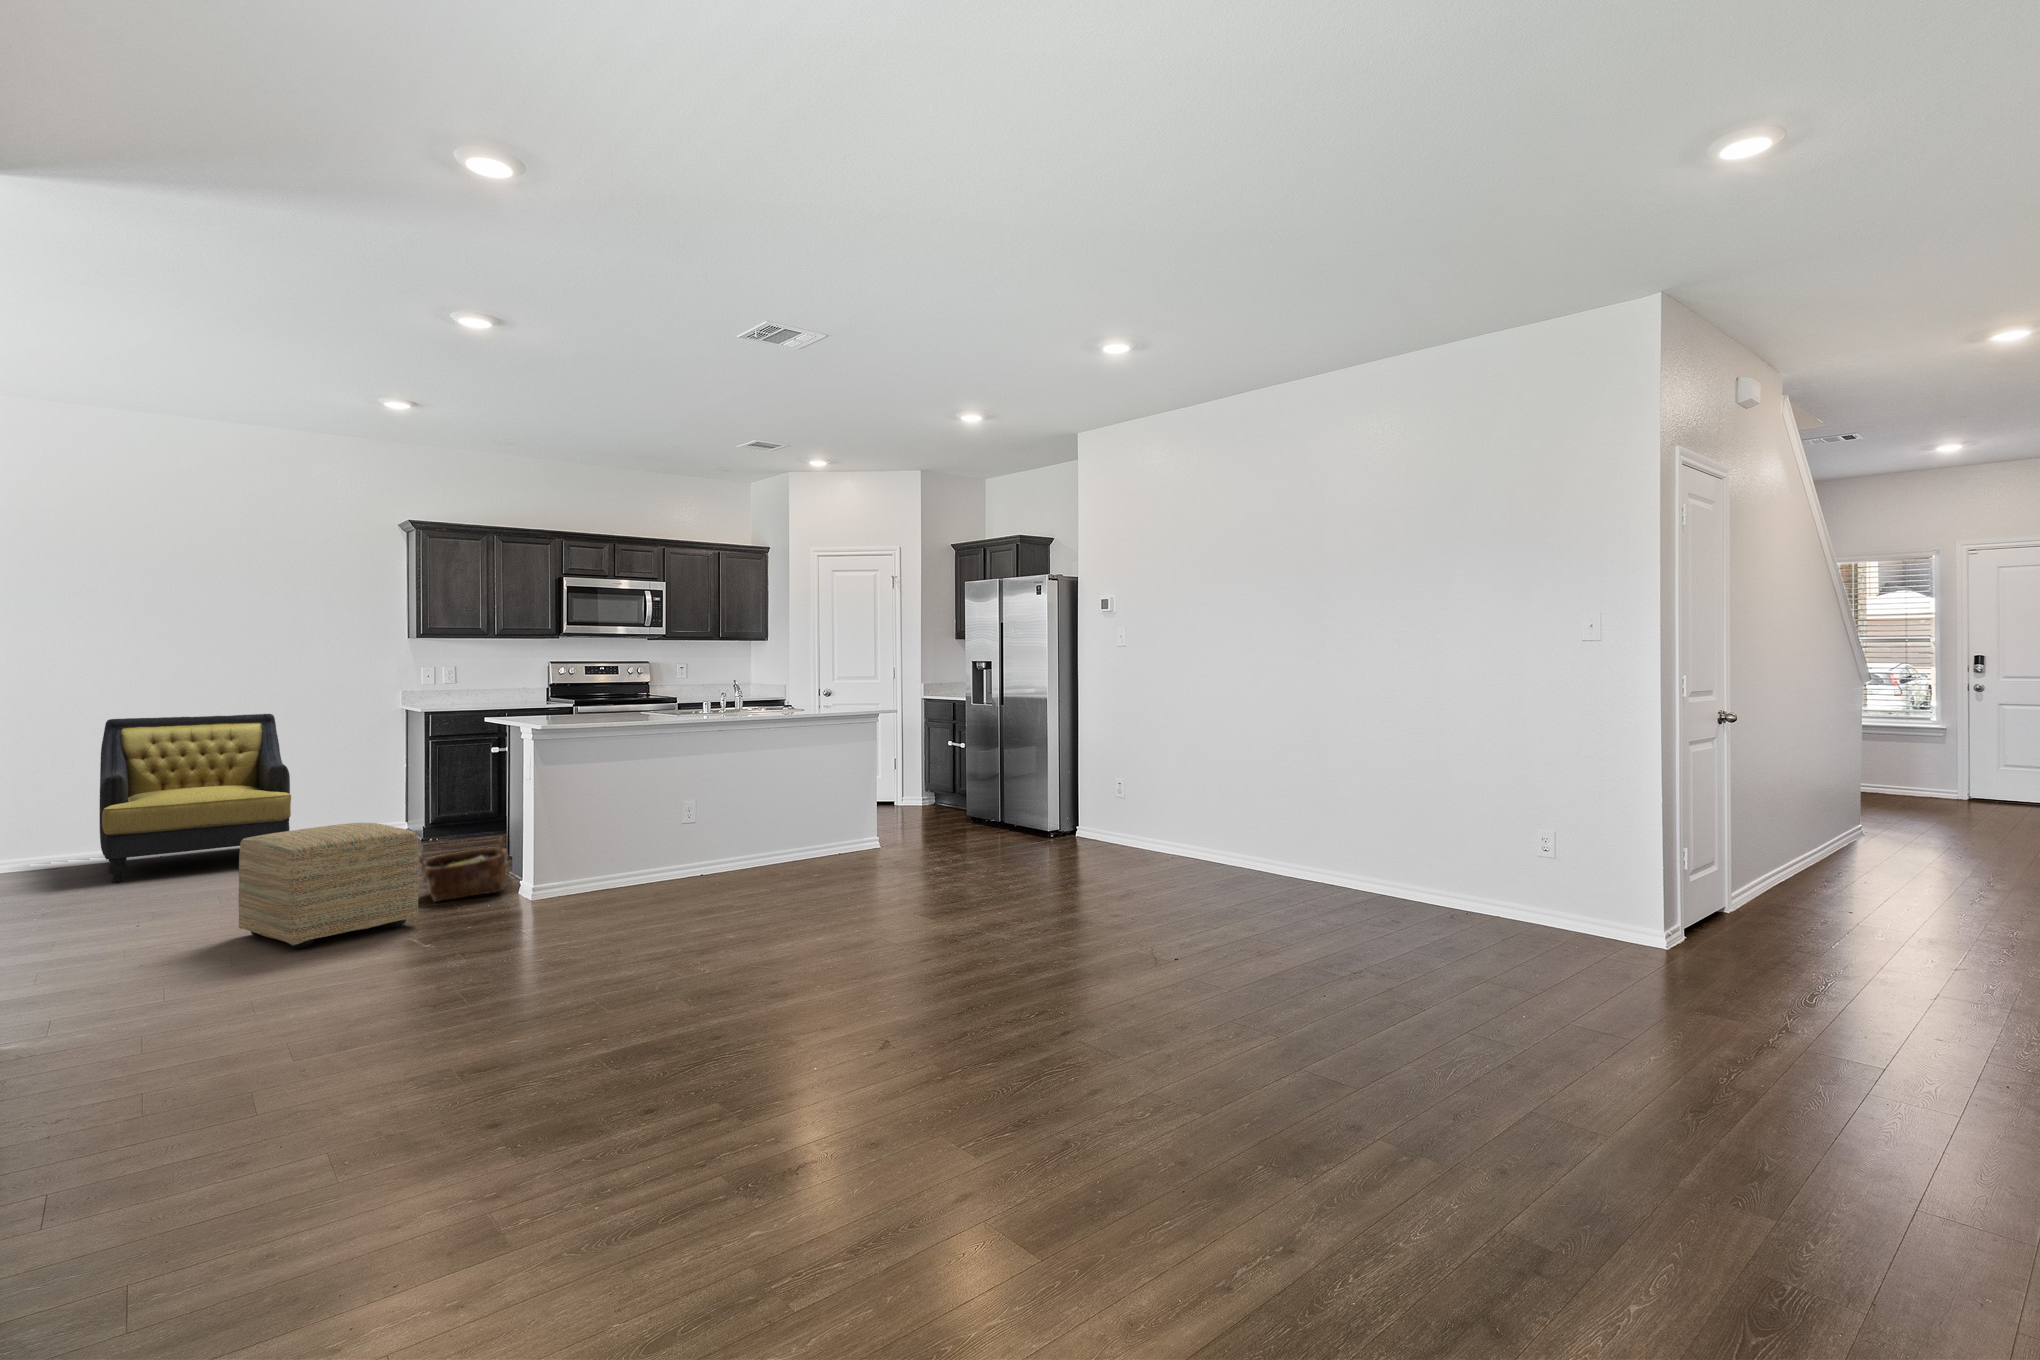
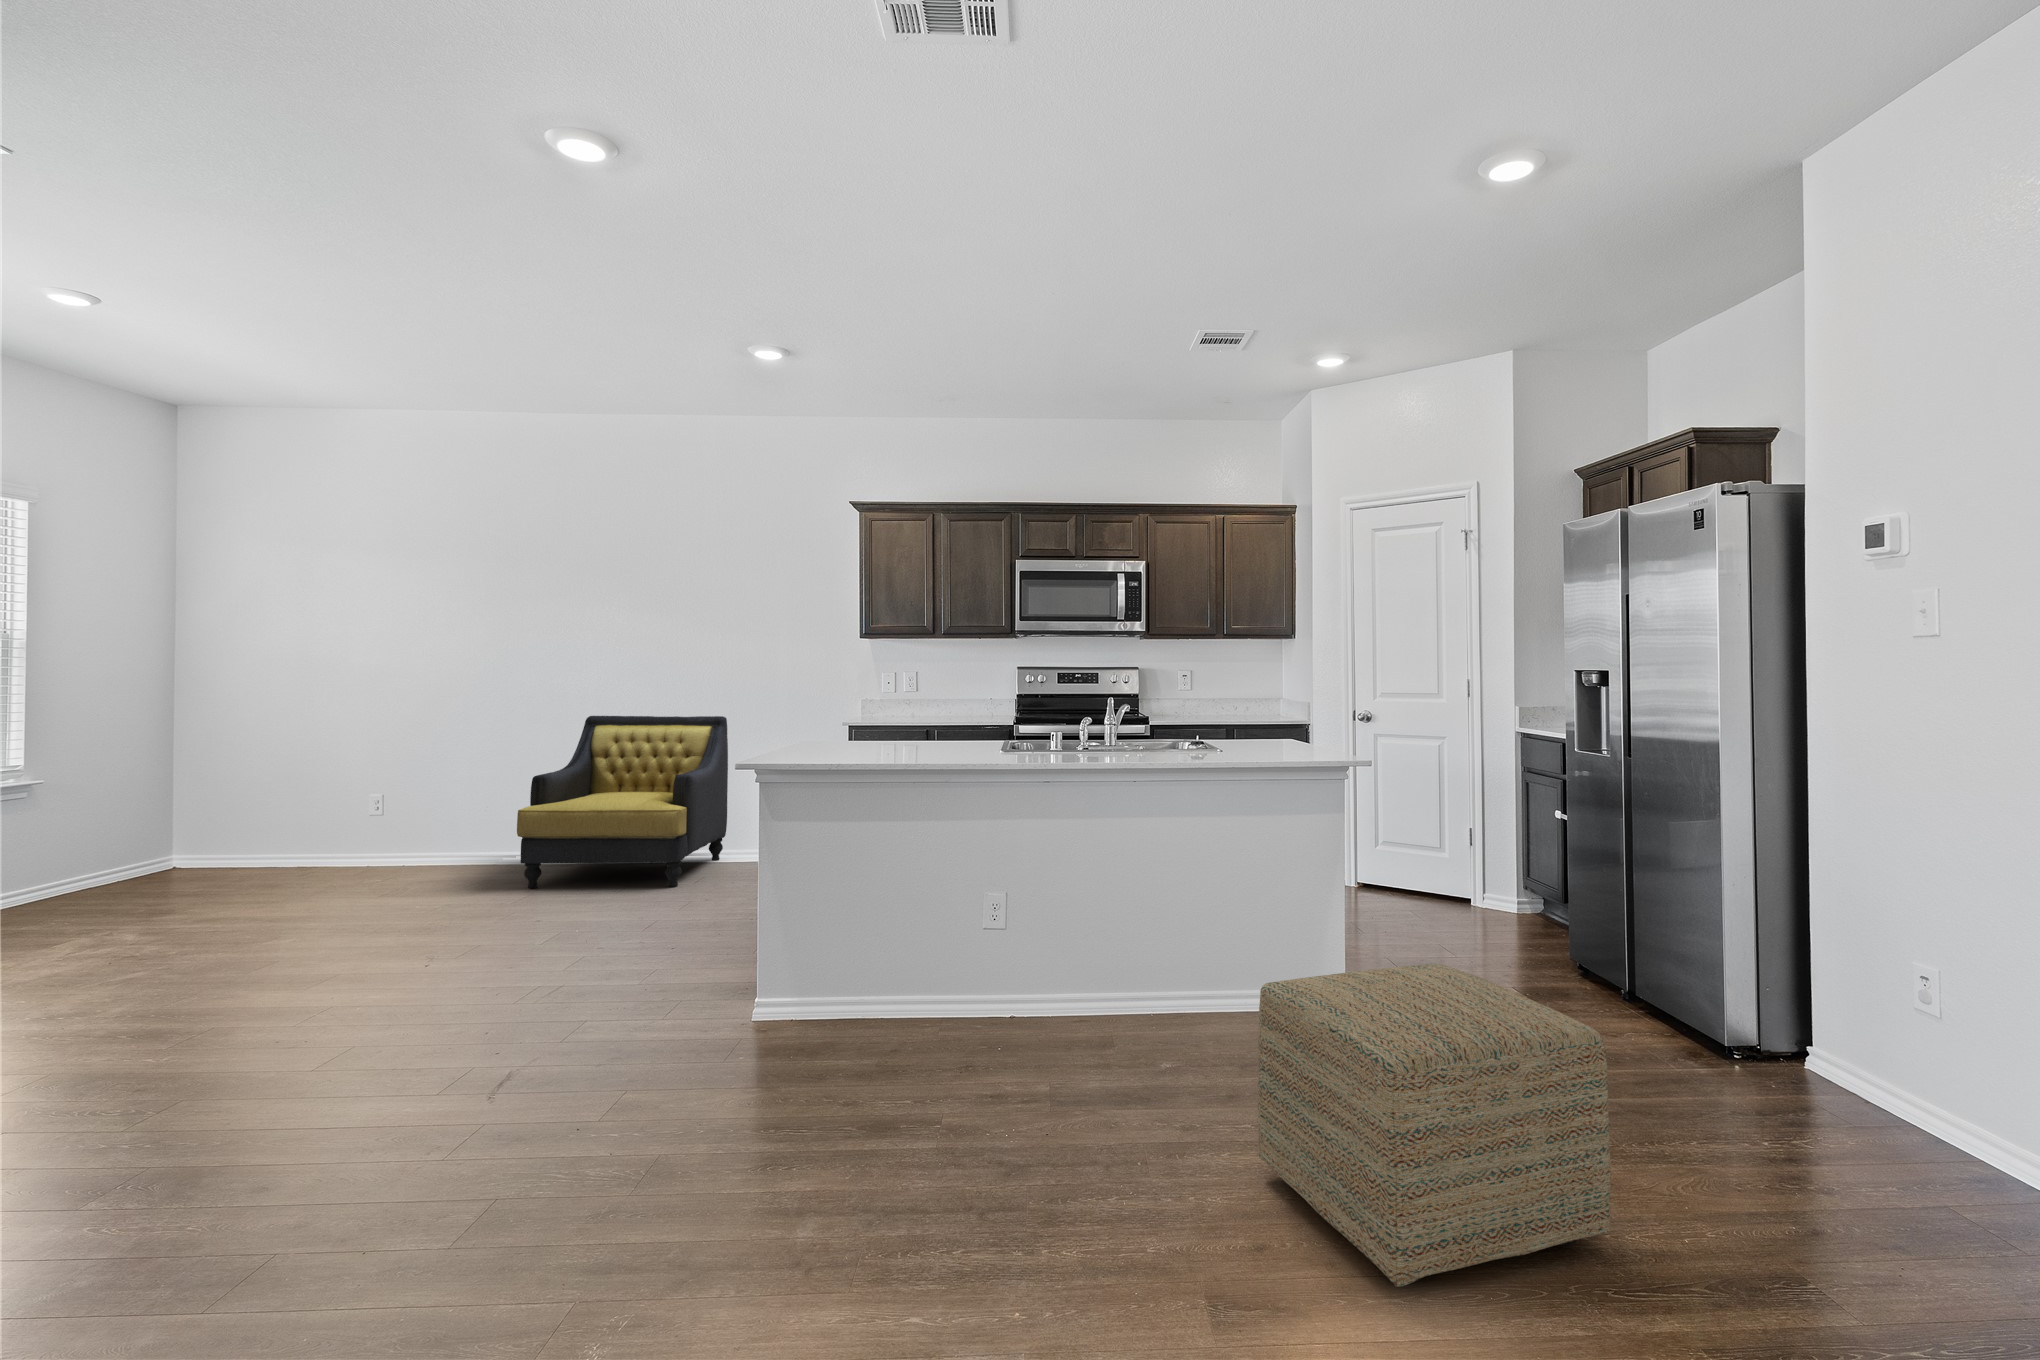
ottoman: present [238,823,419,948] -> present [1258,964,1611,1287]
woven basket: present [418,837,507,902] -> none [629,905,752,991]

